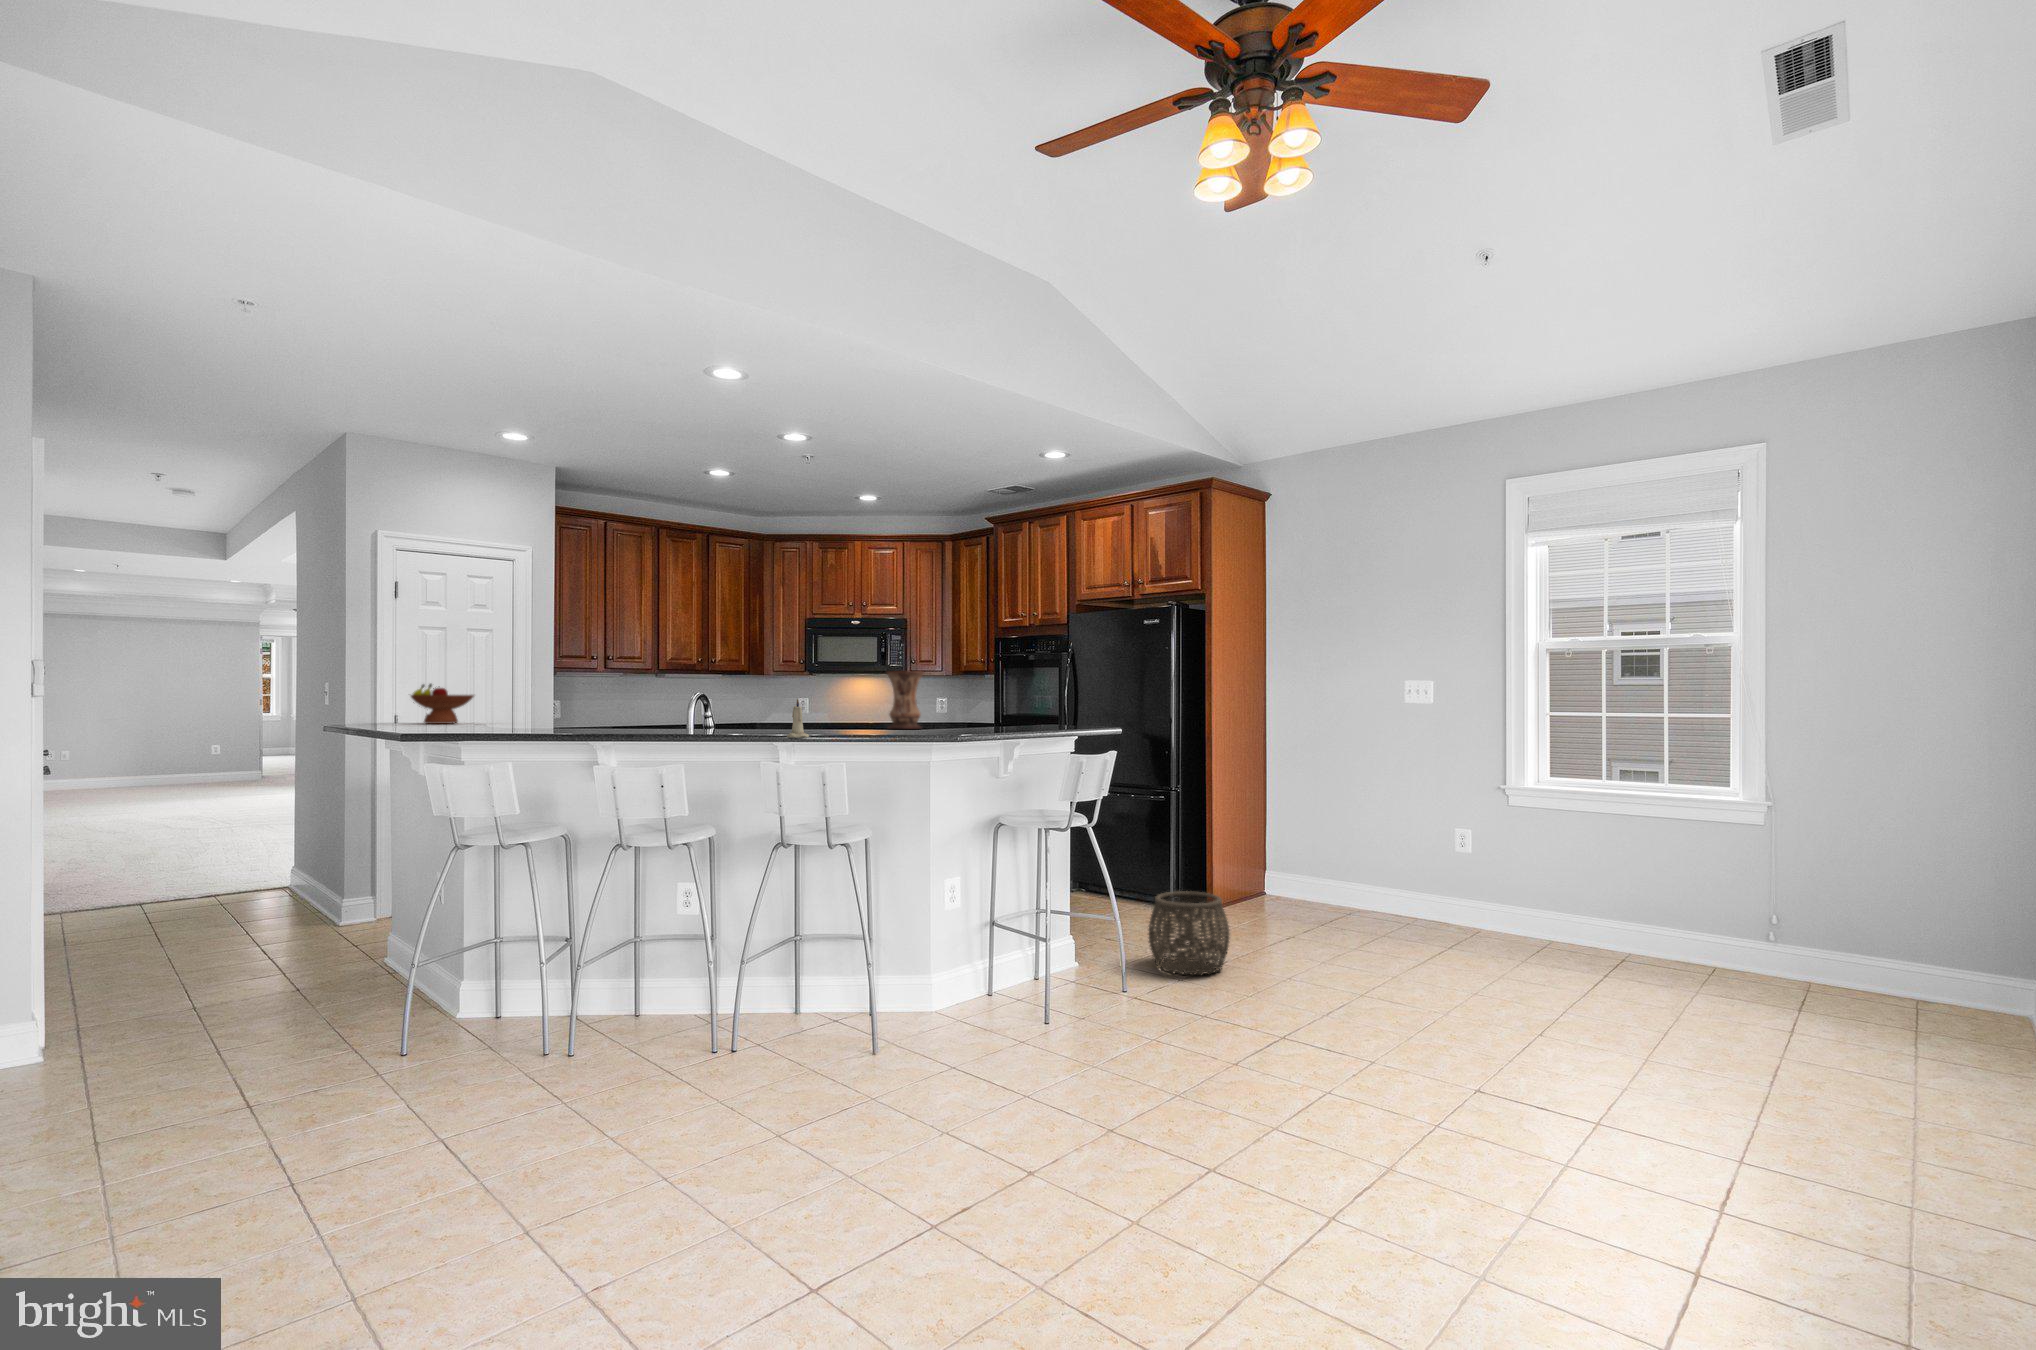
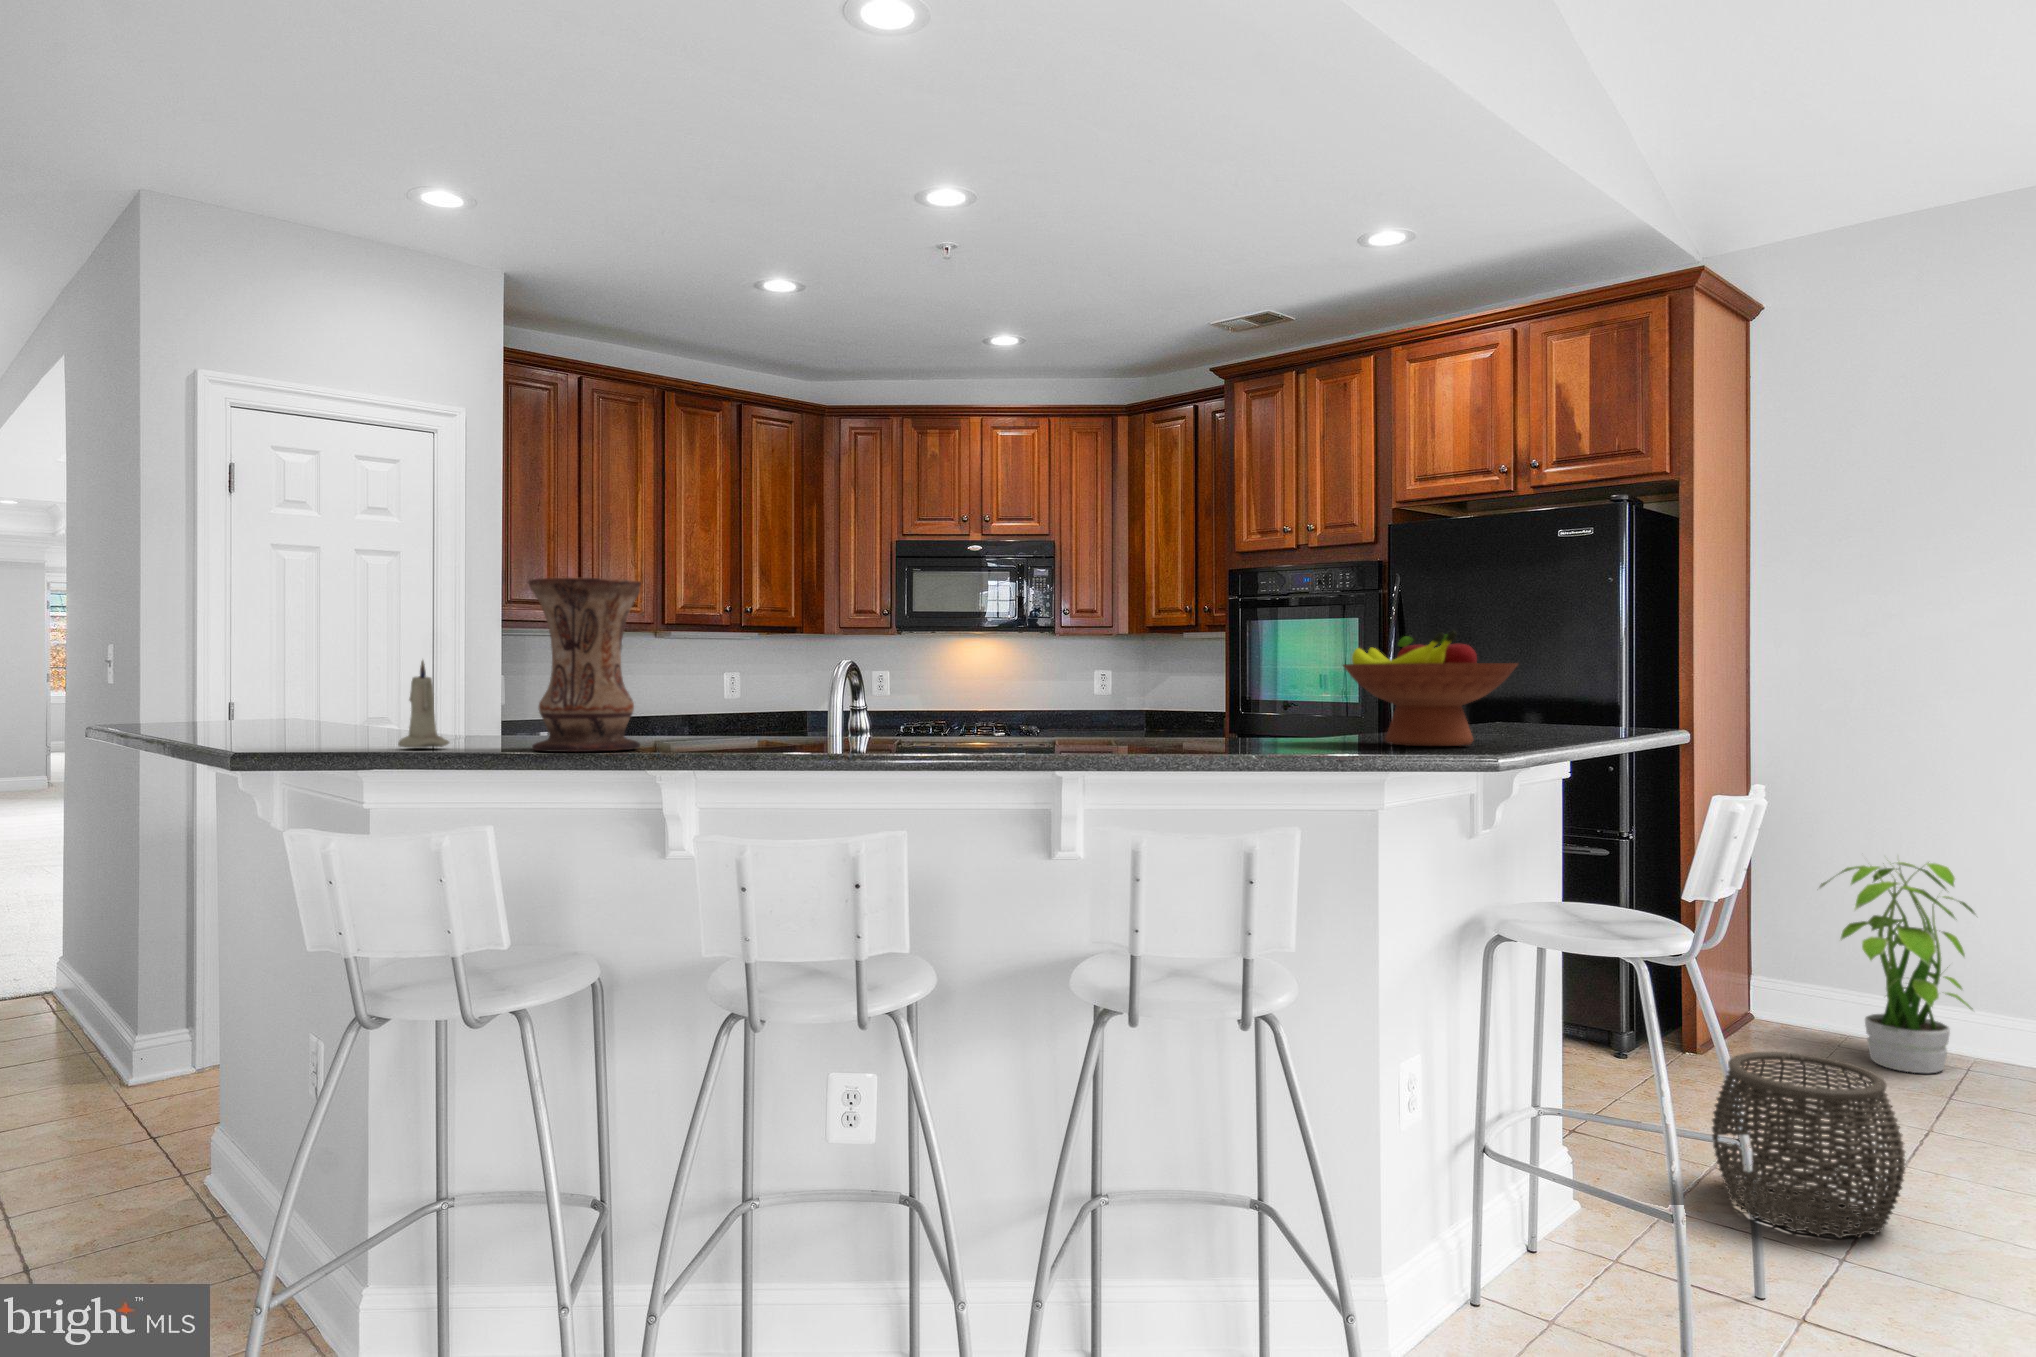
vase: present [887,671,923,729] -> present [528,577,641,752]
fruit bowl: present [411,684,474,724] -> present [1343,630,1518,746]
candle: present [787,699,809,738] -> present [398,660,449,748]
potted plant: none [1287,799,1363,917] -> present [1819,861,1975,1073]

